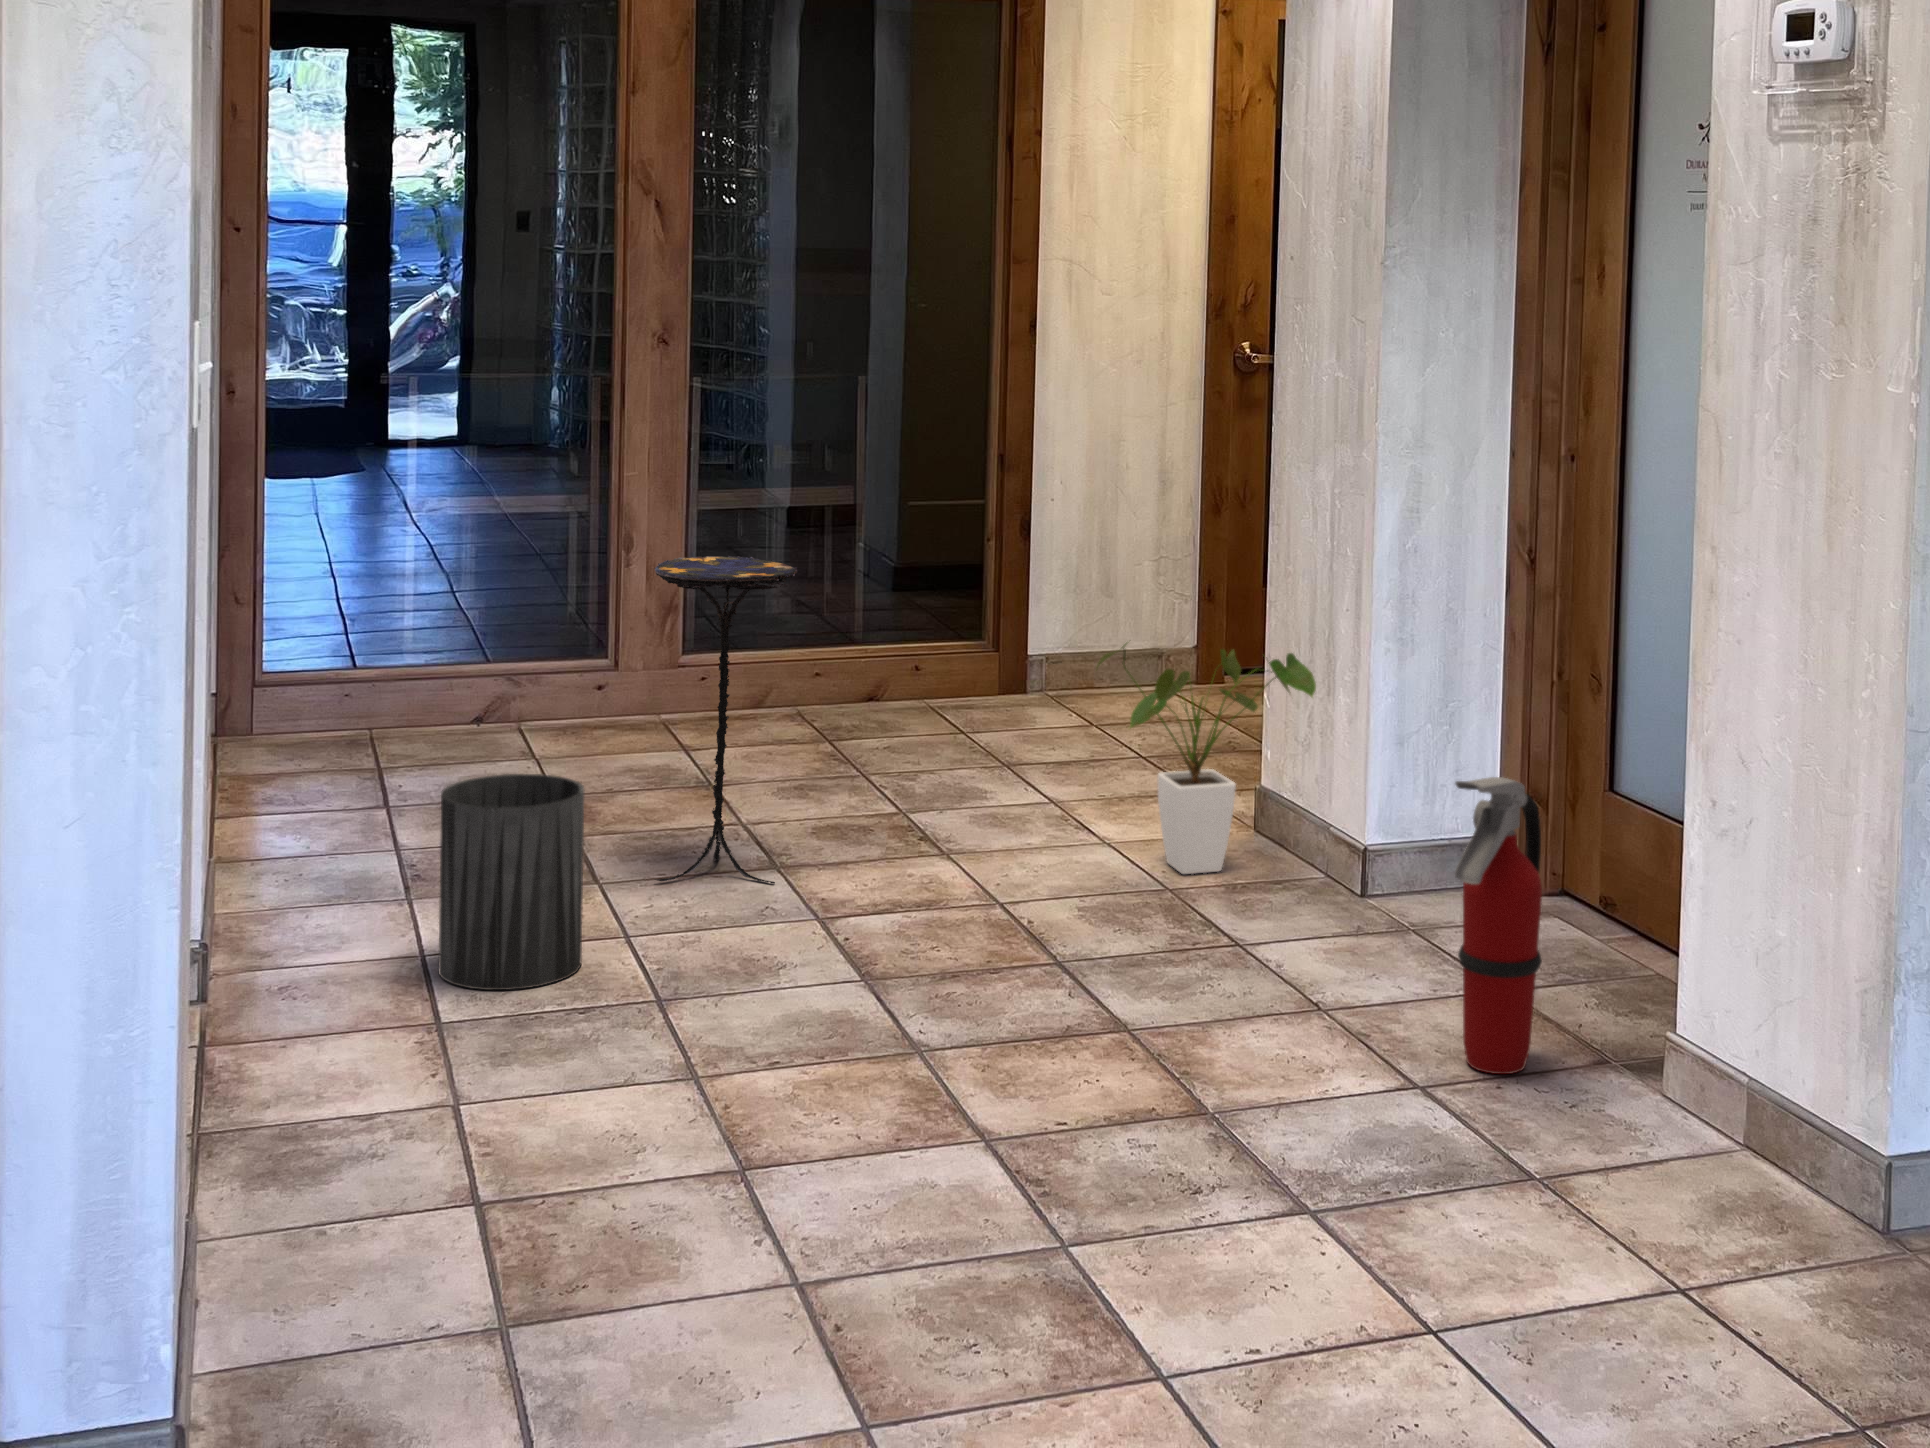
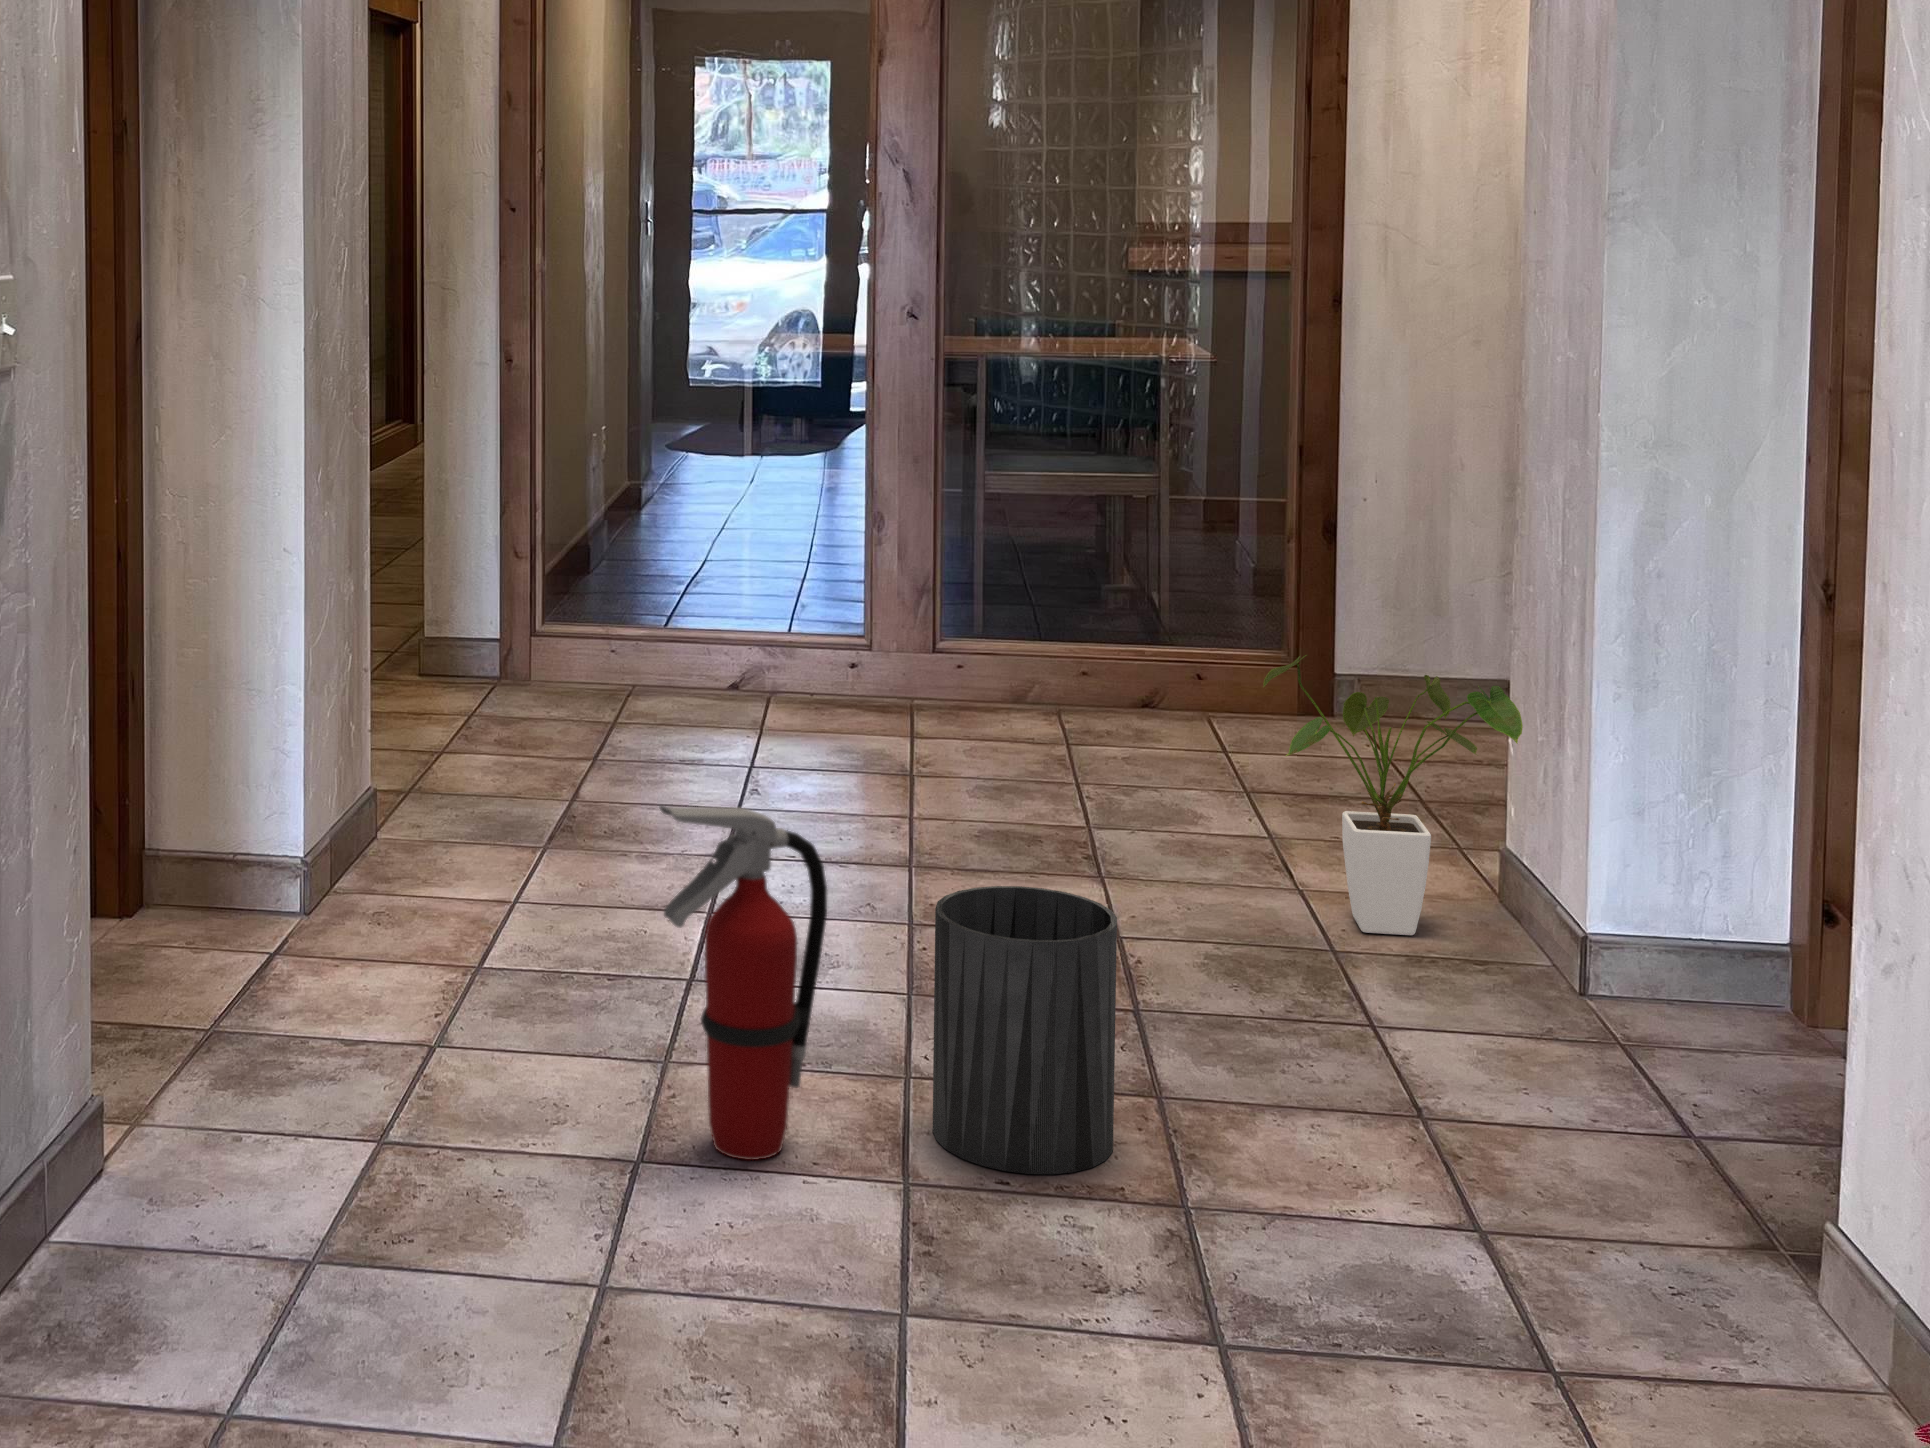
side table: present [655,556,797,884] -> none [779,530,932,879]
trash can: present [439,774,584,990] -> present [933,886,1117,1174]
fire extinguisher: present [1455,777,1542,1074] -> present [660,805,827,1160]

